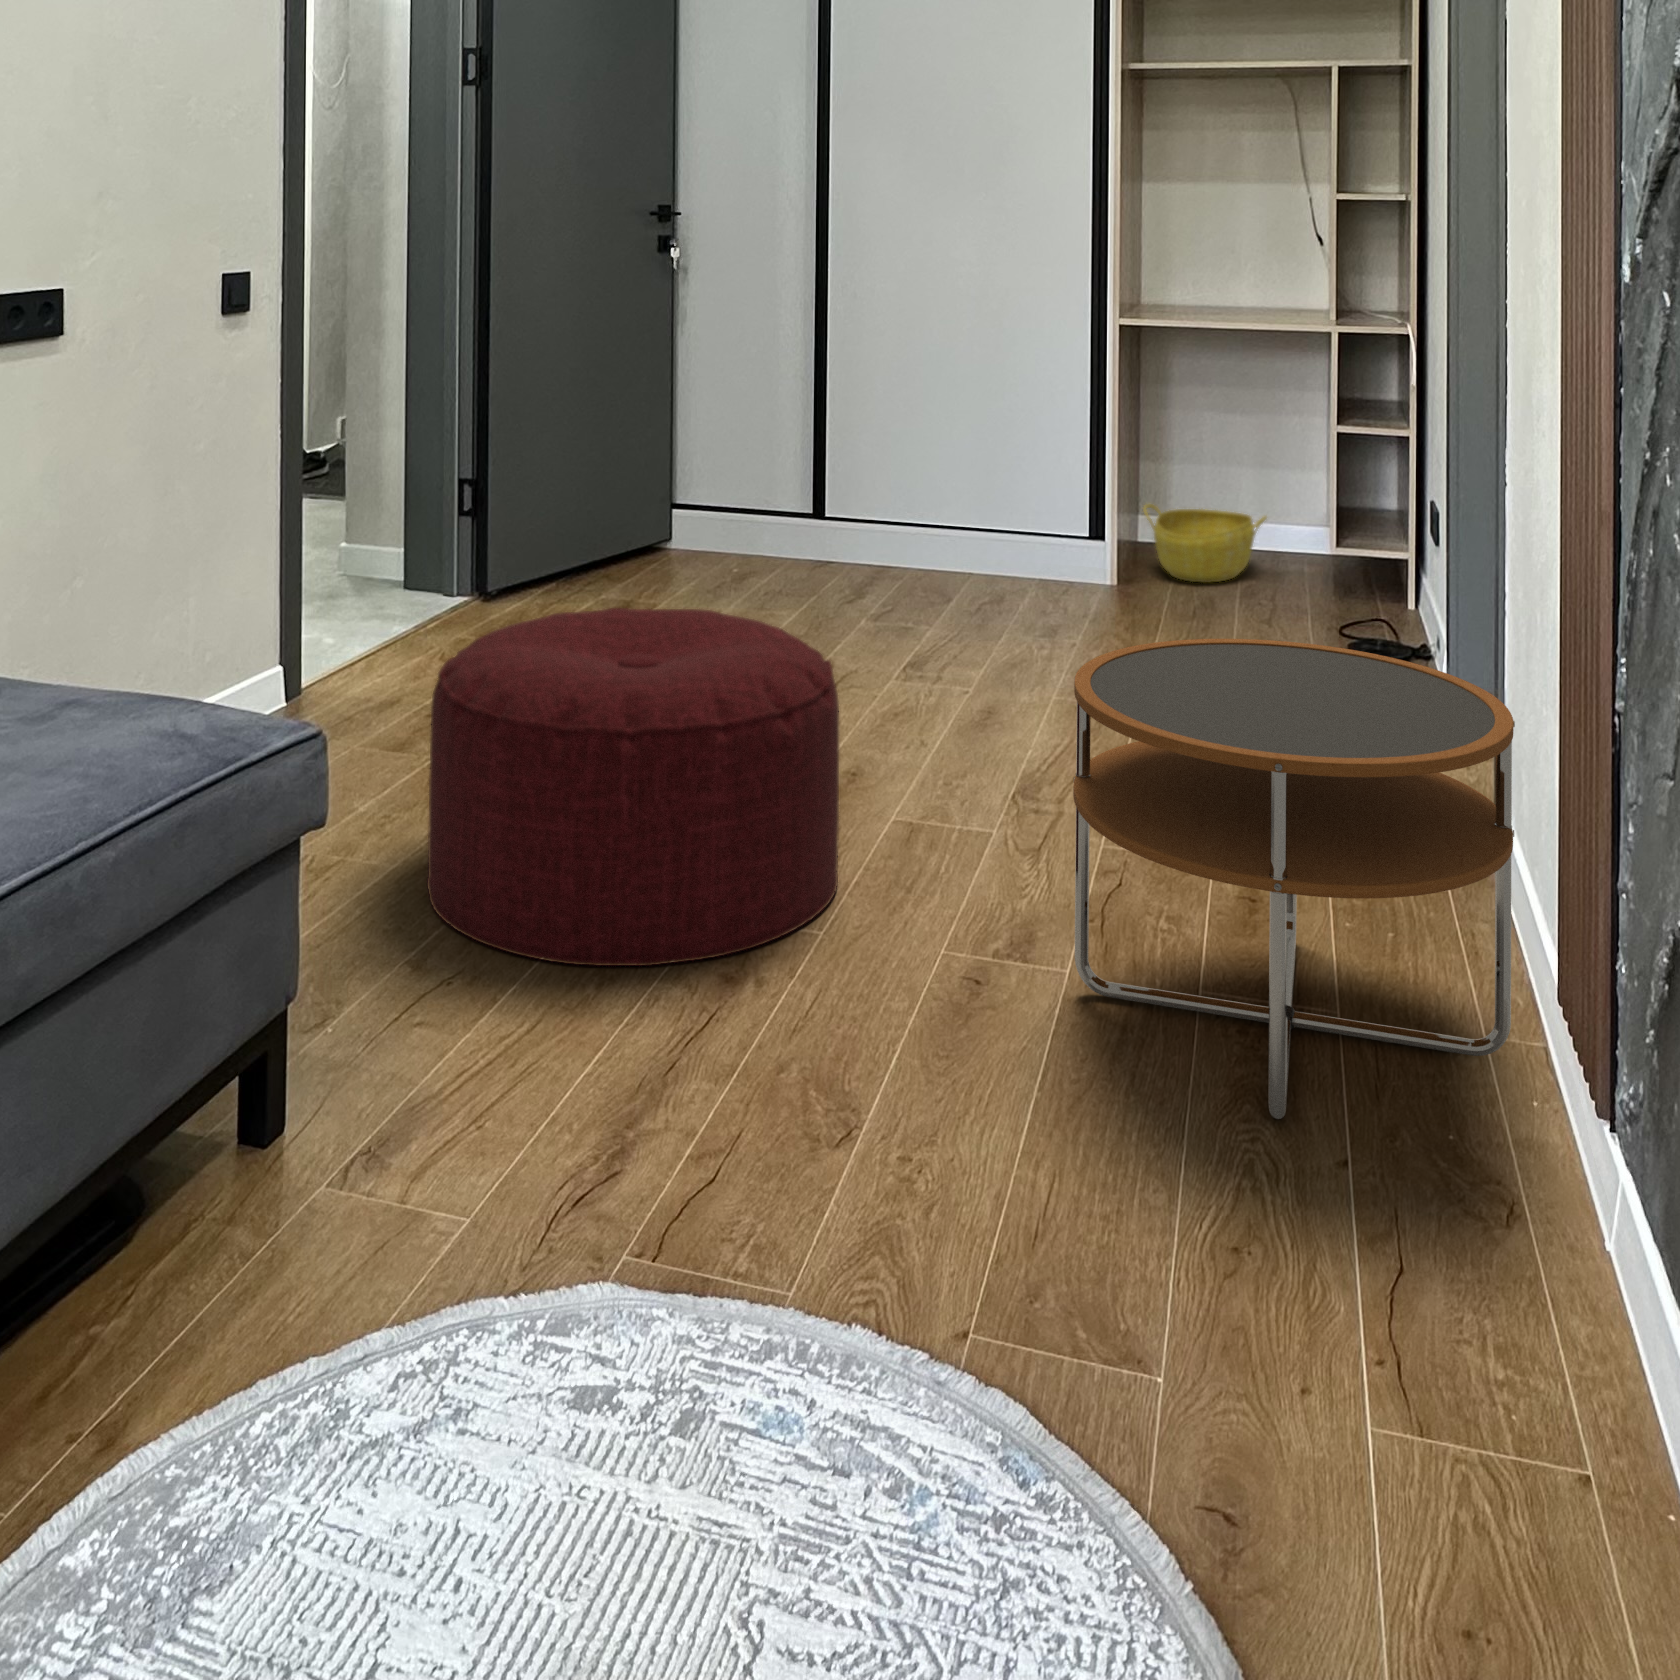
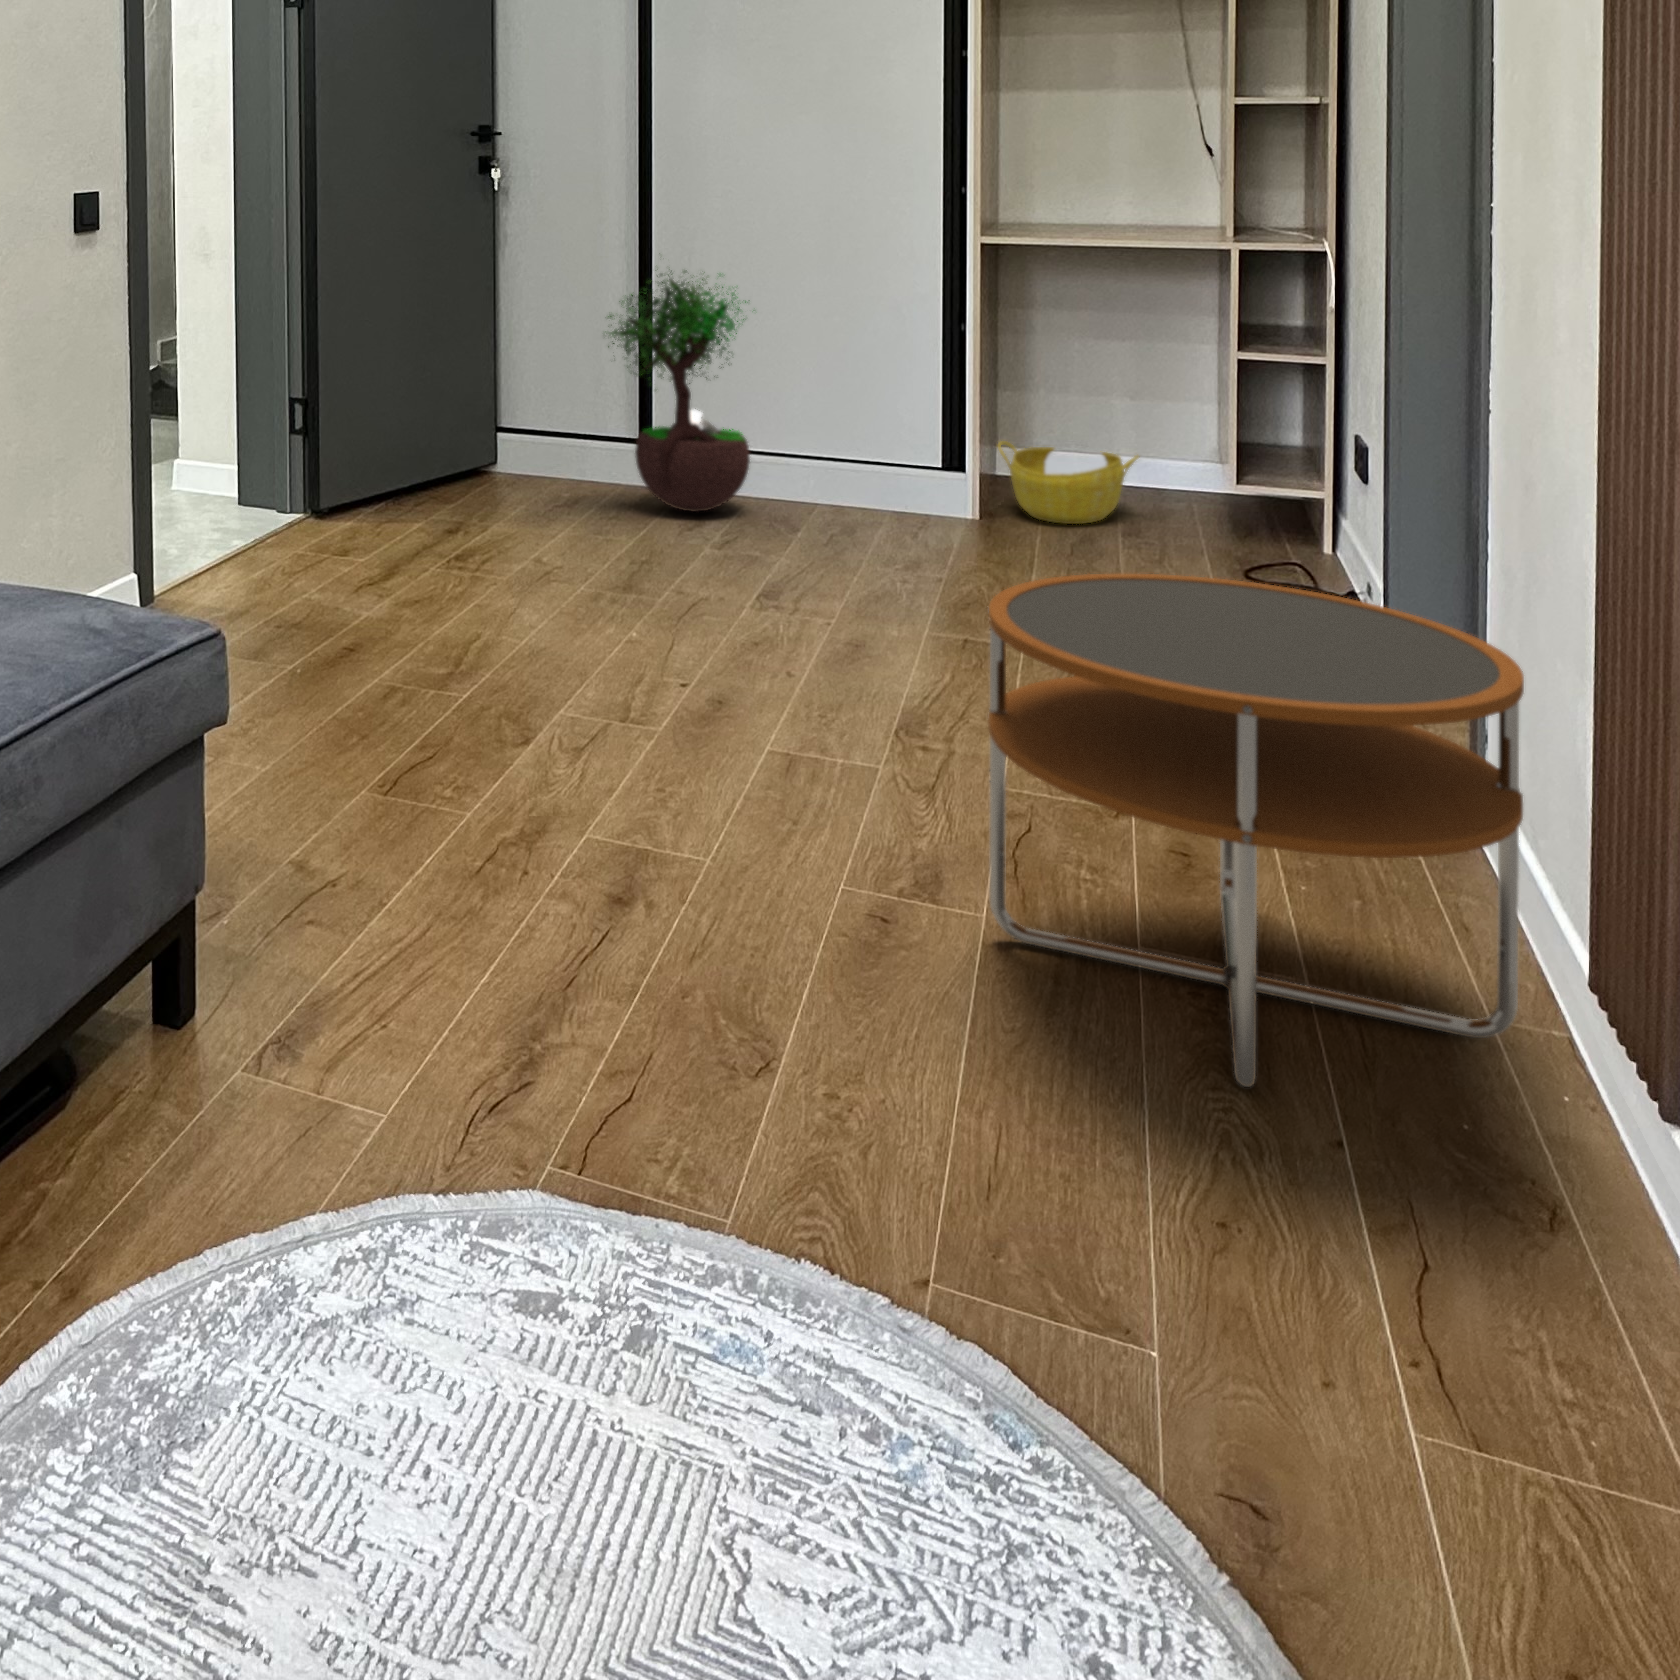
potted tree: none [772,324,920,579] -> present [608,269,750,512]
ottoman: present [427,608,839,966] -> none [302,527,716,880]

